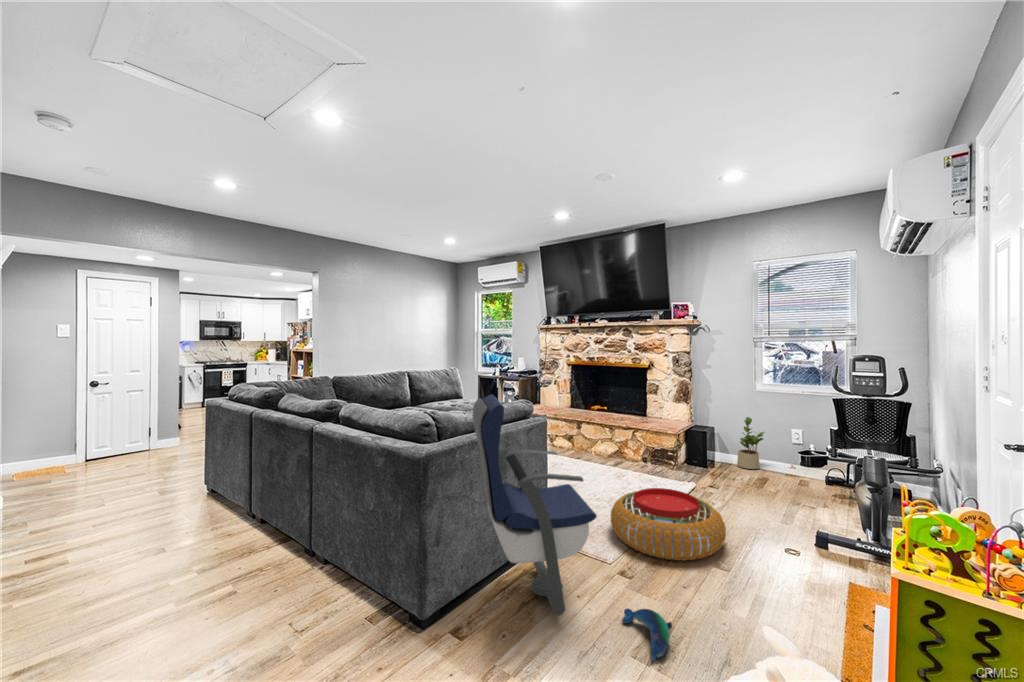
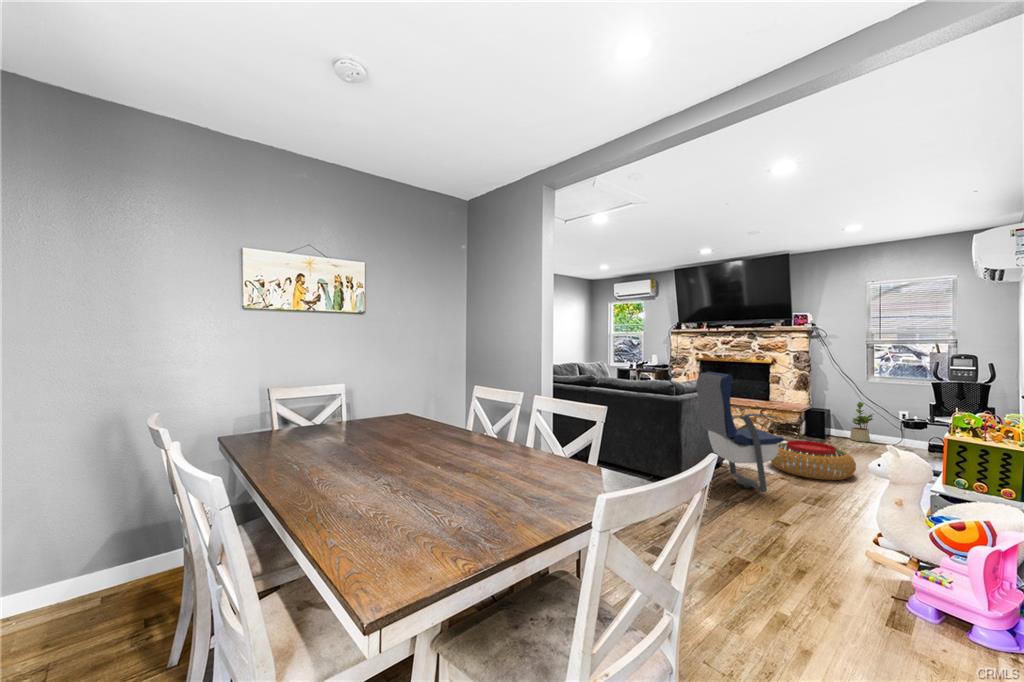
plush toy: present [622,609,672,662] -> none [801,491,835,510]

